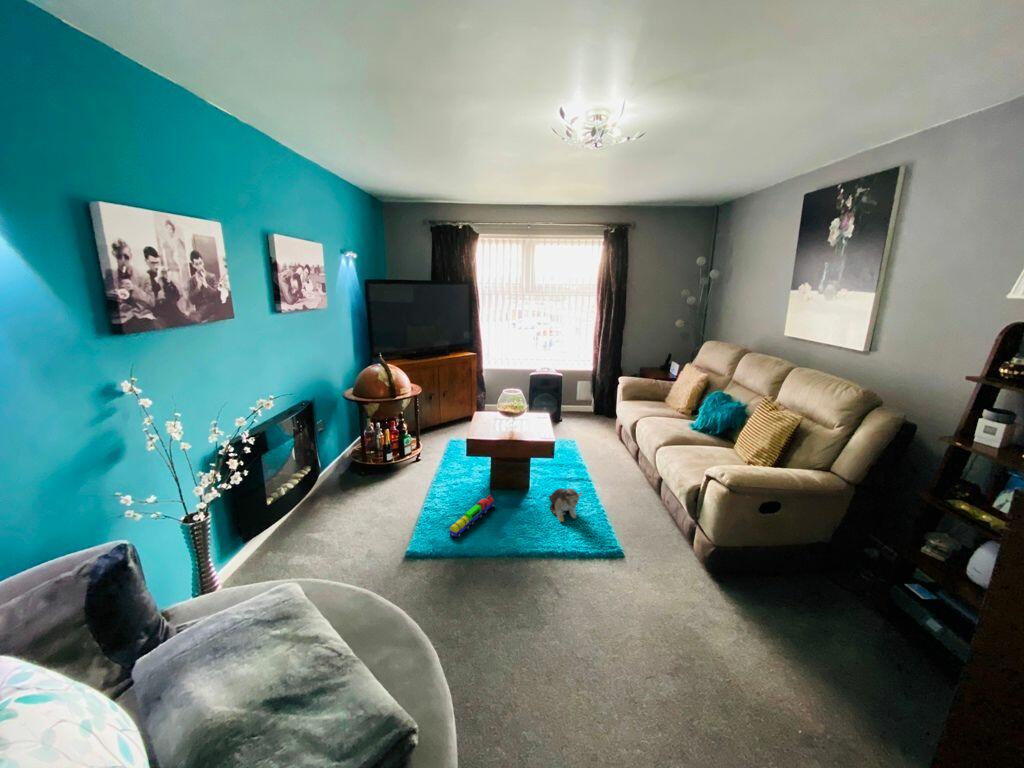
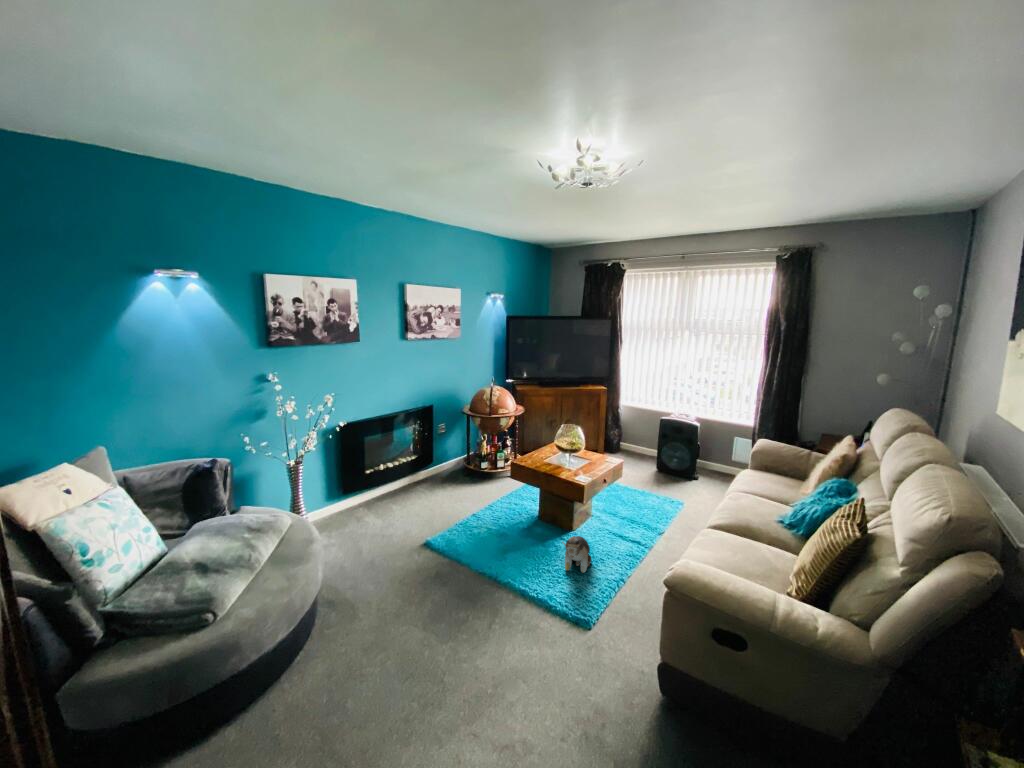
toy train: present [449,495,494,537] -> none [463,521,525,547]

